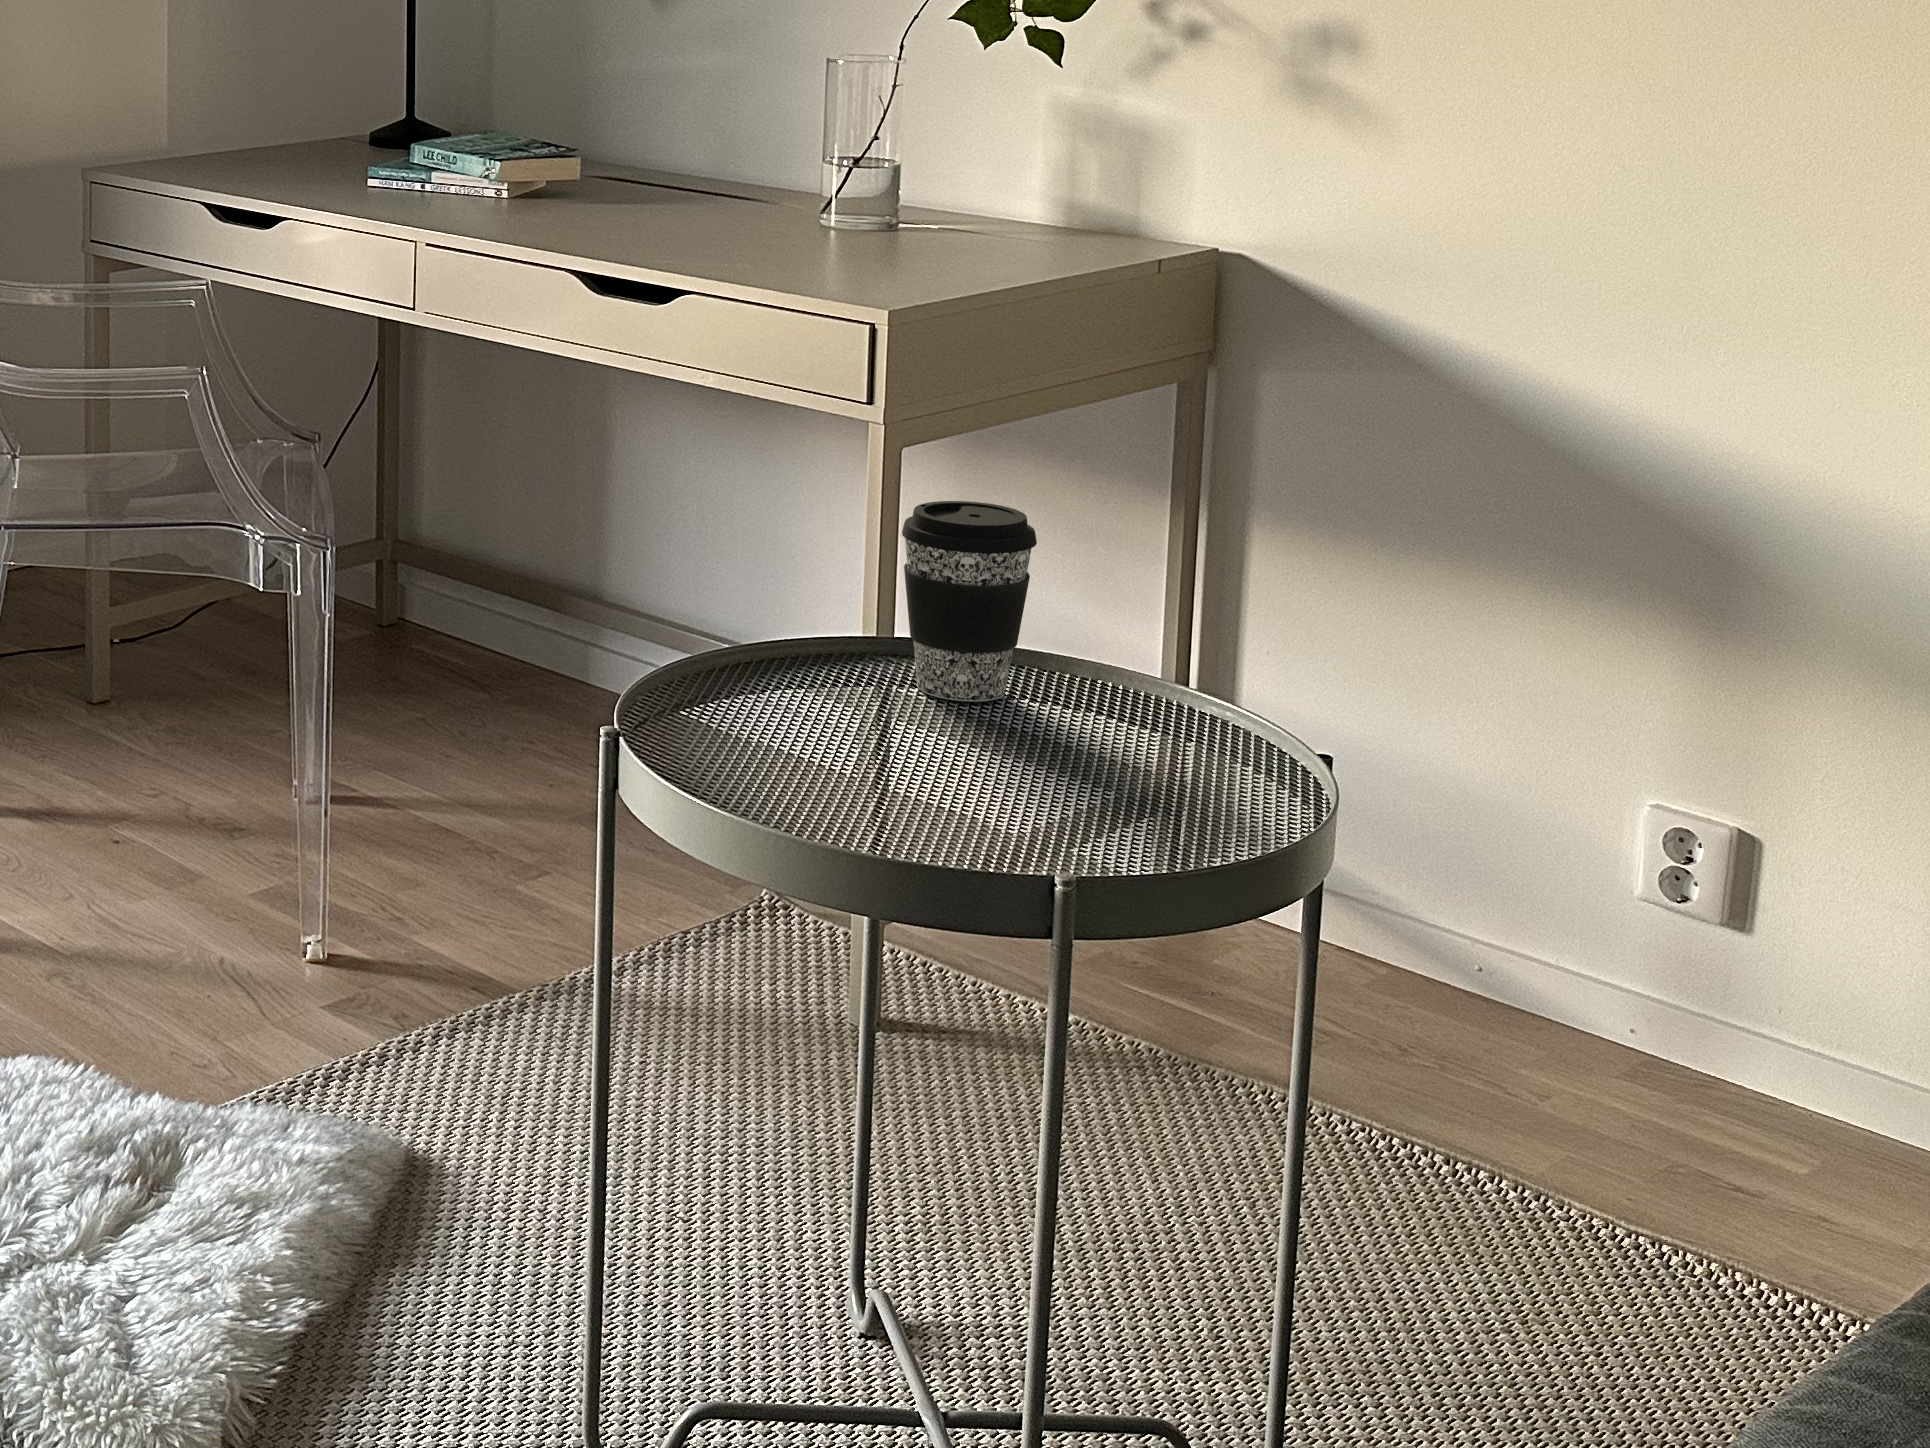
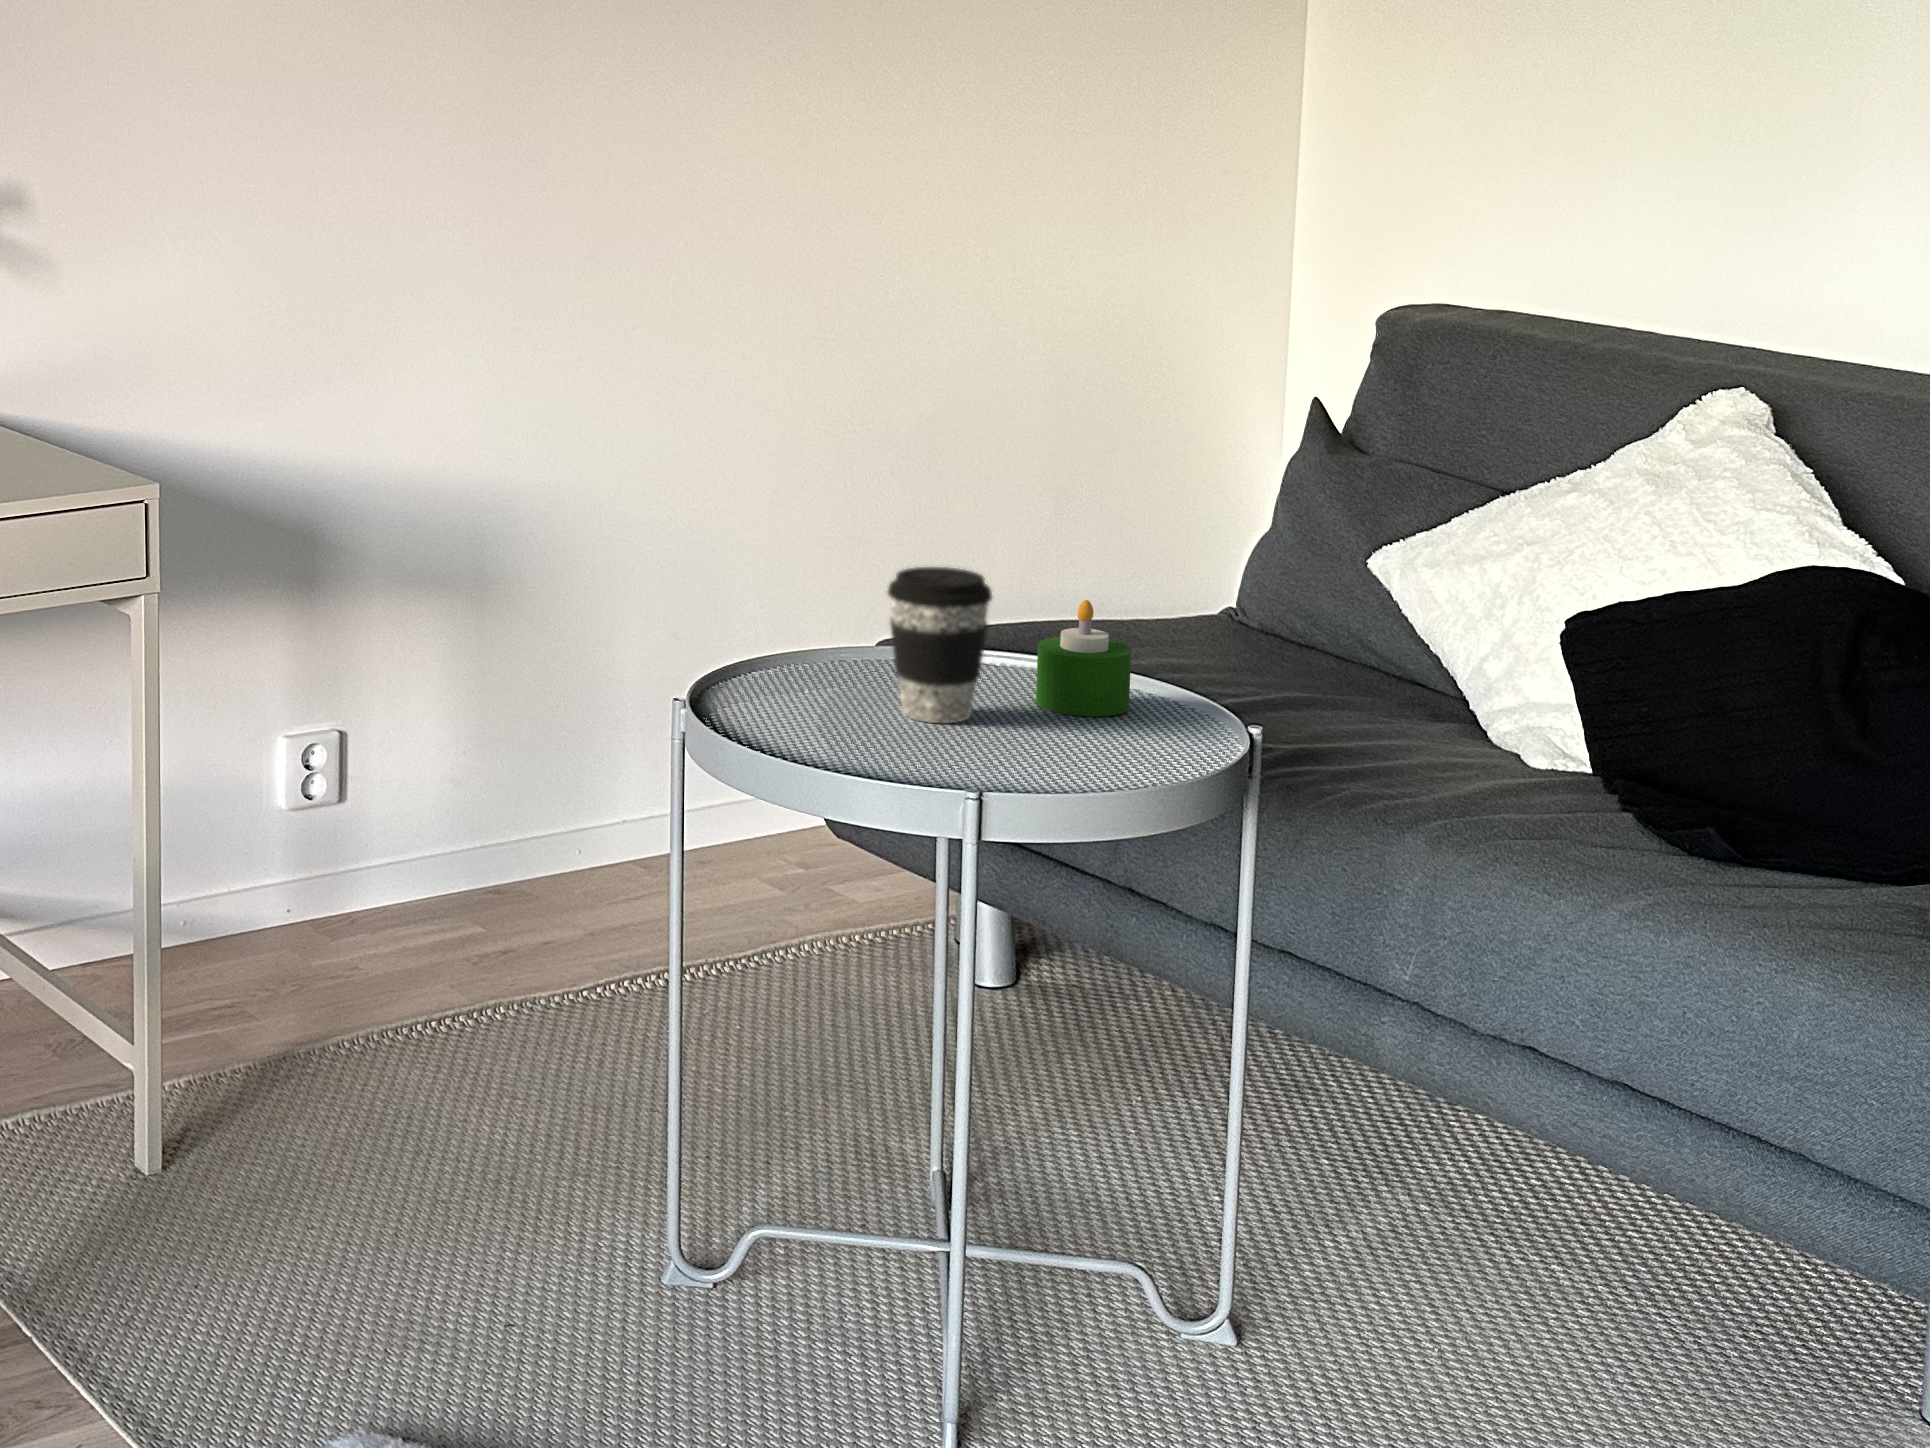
candle: none [1070,614,1204,778] -> present [1036,600,1131,716]

